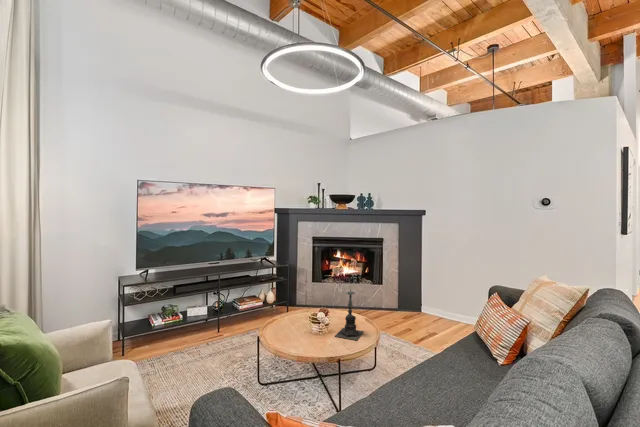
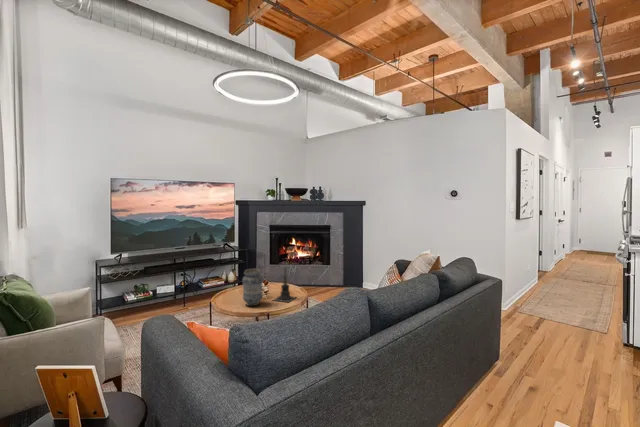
vase: none [299,296,325,346] -> present [242,269,263,306]

